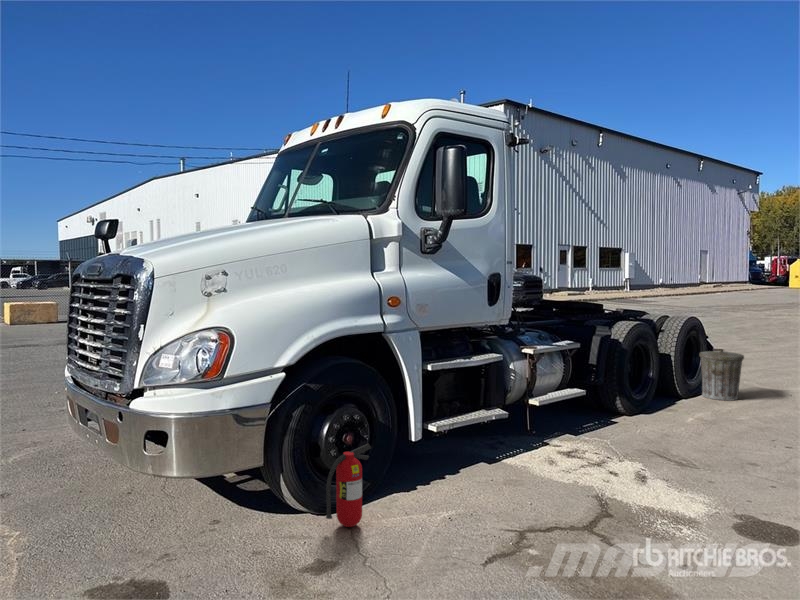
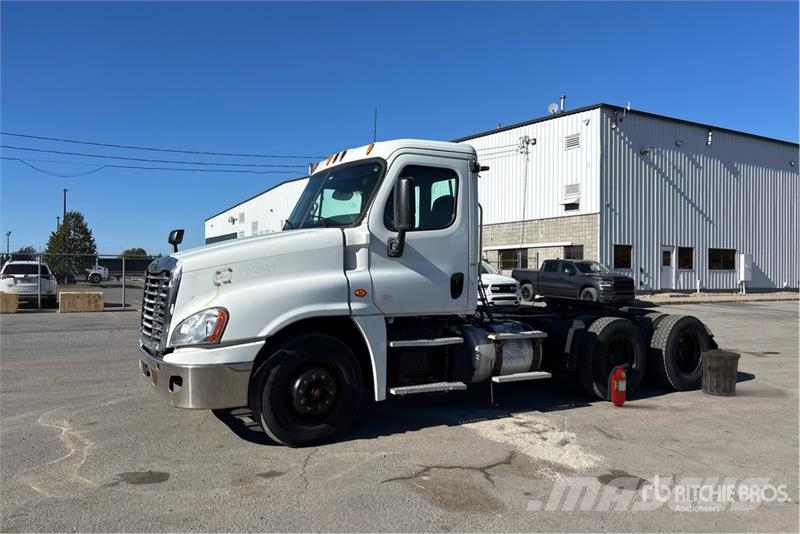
fire extinguisher: present [326,444,371,527] -> present [607,363,628,406]

